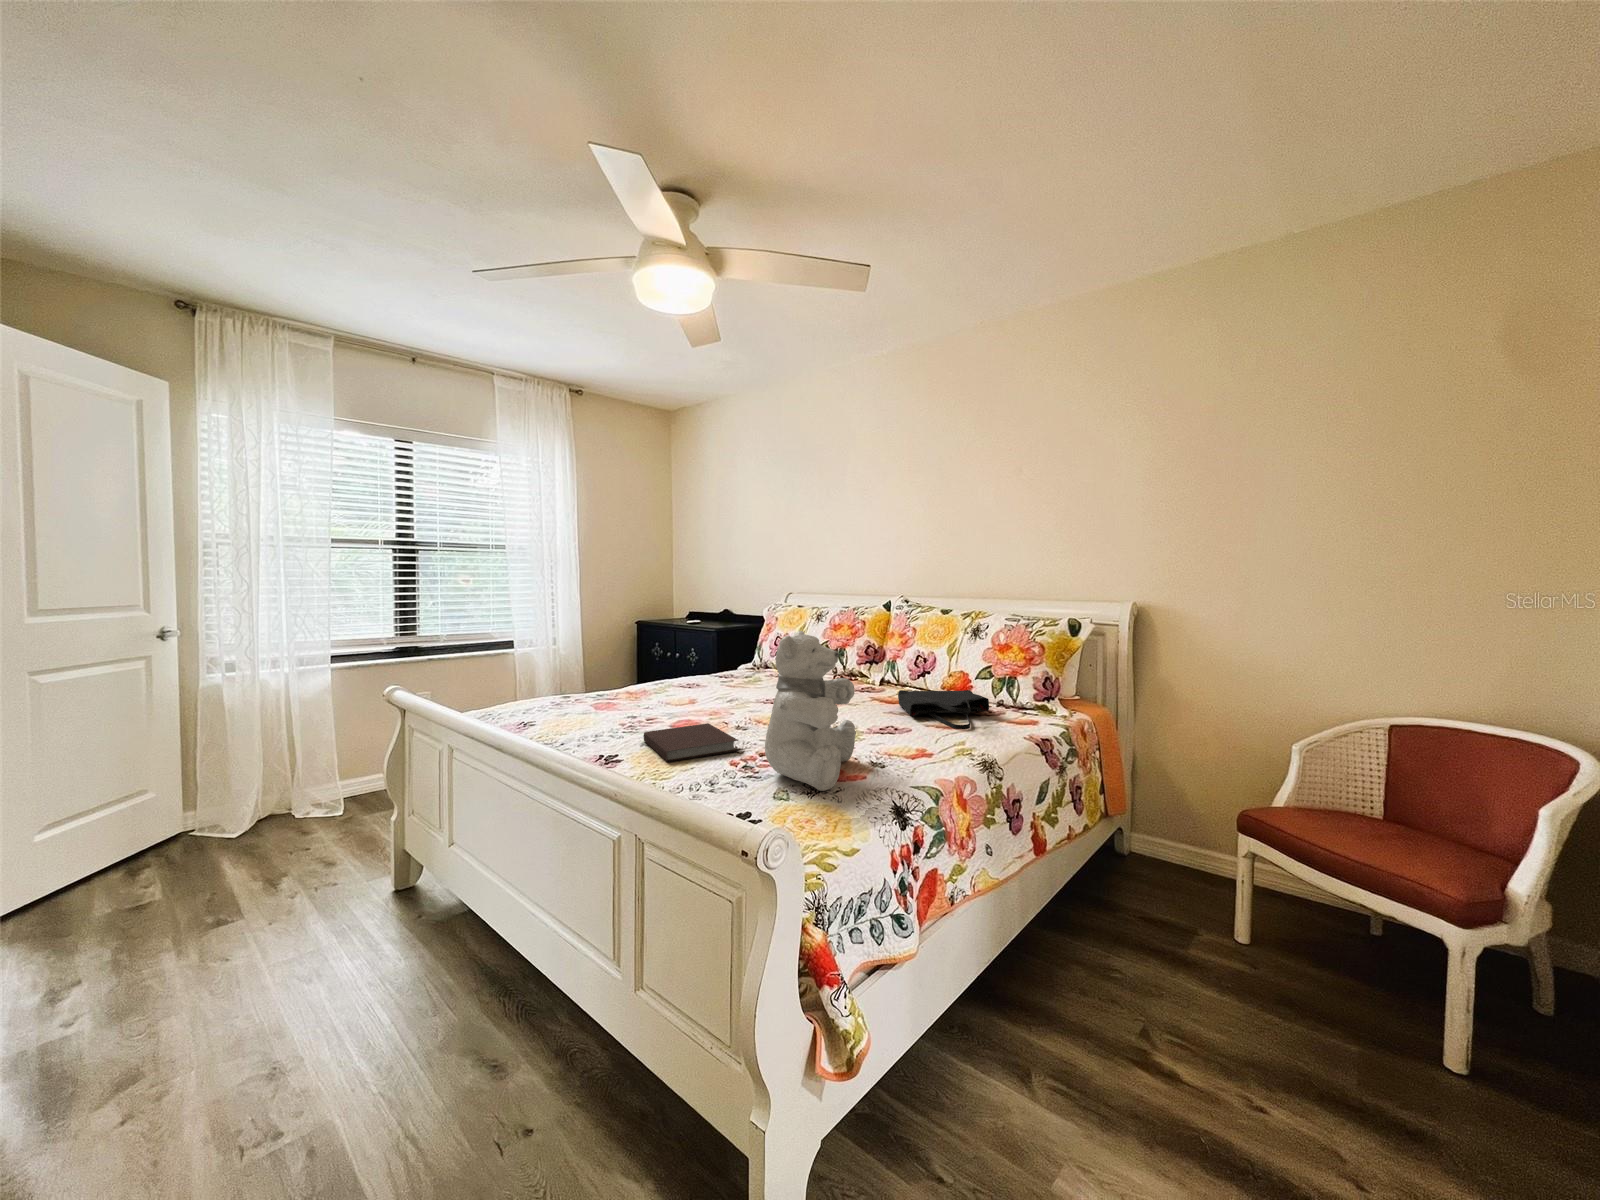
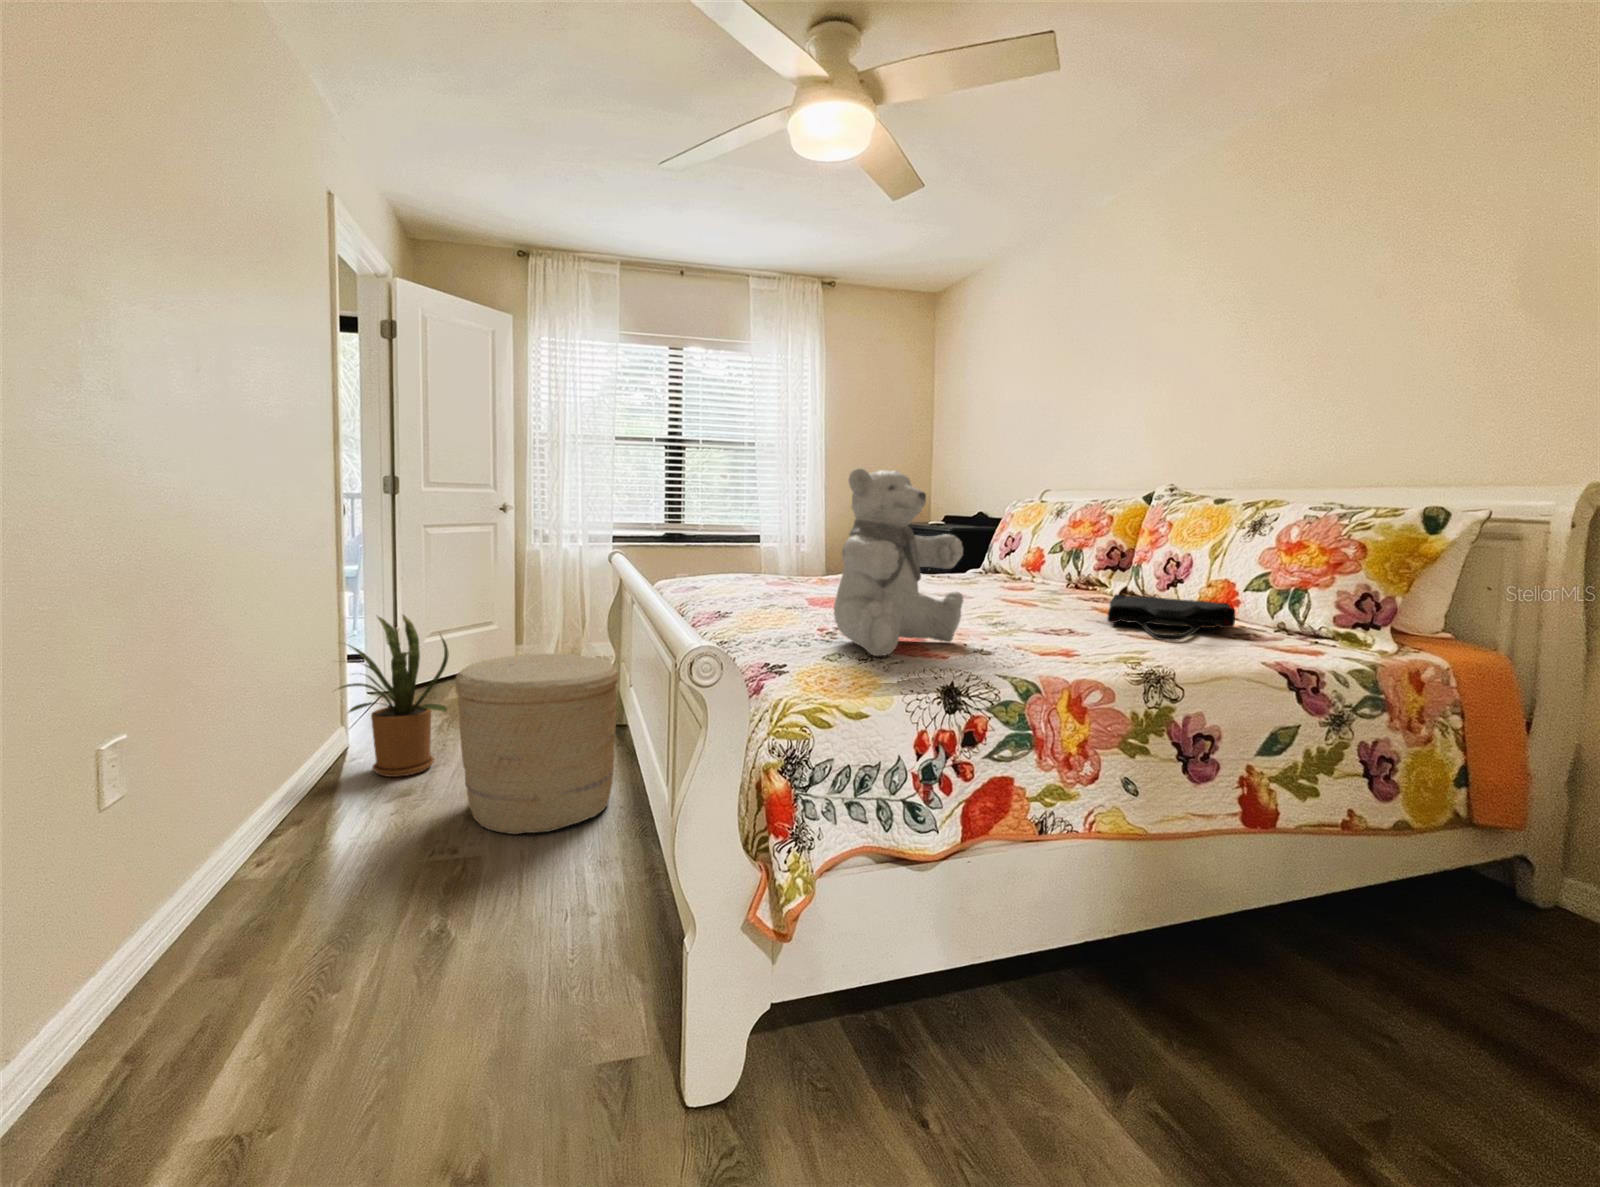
notebook: present [644,723,738,762] -> none [754,597,841,622]
house plant: none [38,798,241,1014] -> present [335,615,449,777]
woven basket: none [286,809,484,1040] -> present [455,654,618,834]

